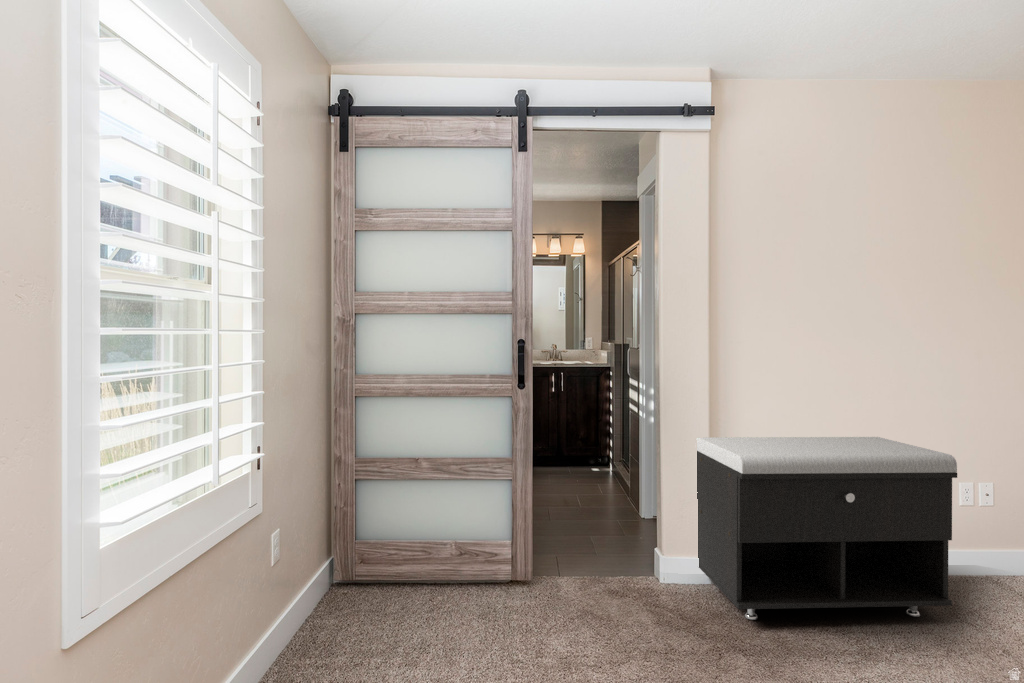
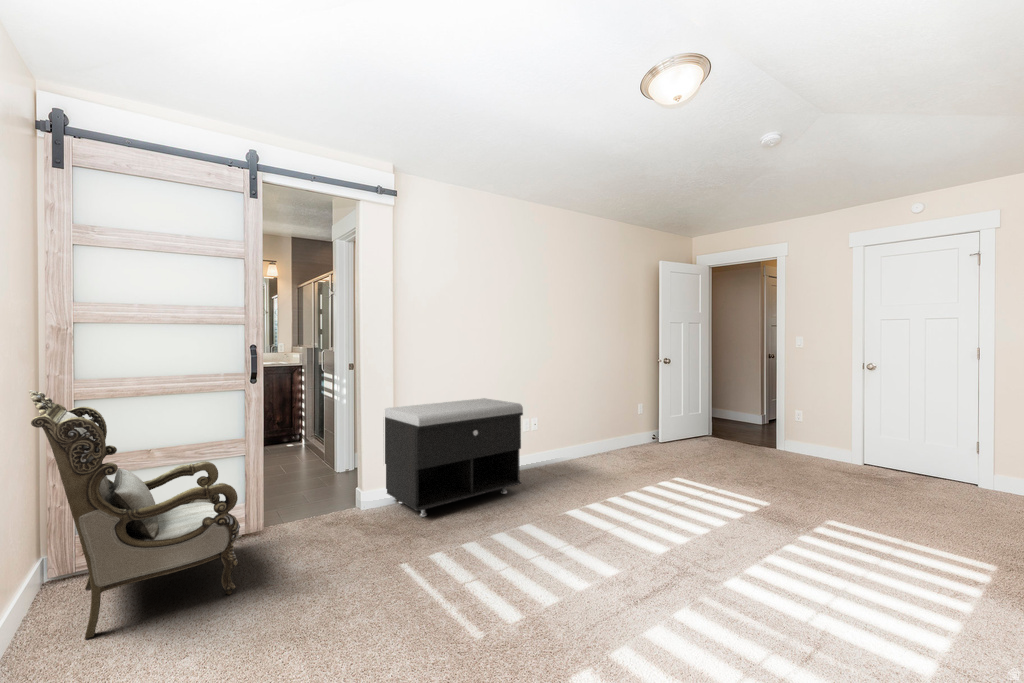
armchair: none [298,385,486,660] -> present [29,390,240,638]

